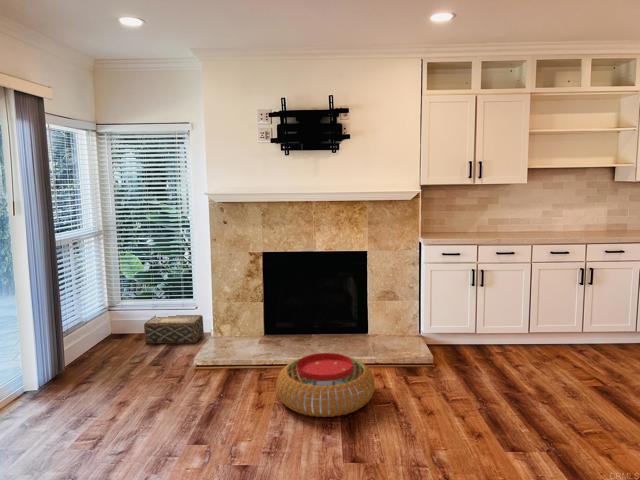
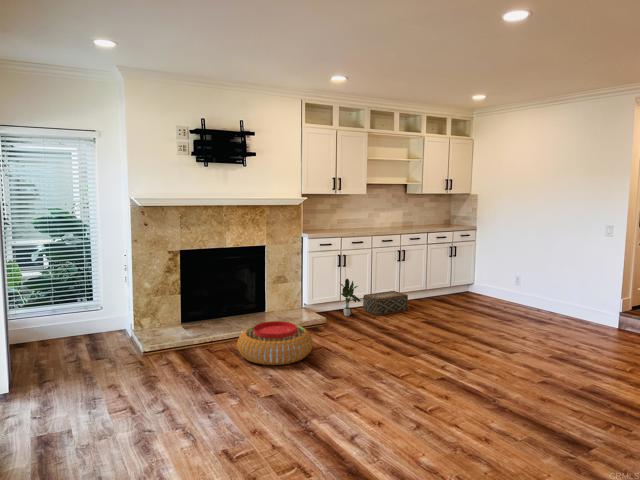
potted plant: none [464,303,500,356] -> present [341,279,361,316]
woven basket: present [144,315,204,343] -> present [363,291,408,315]

